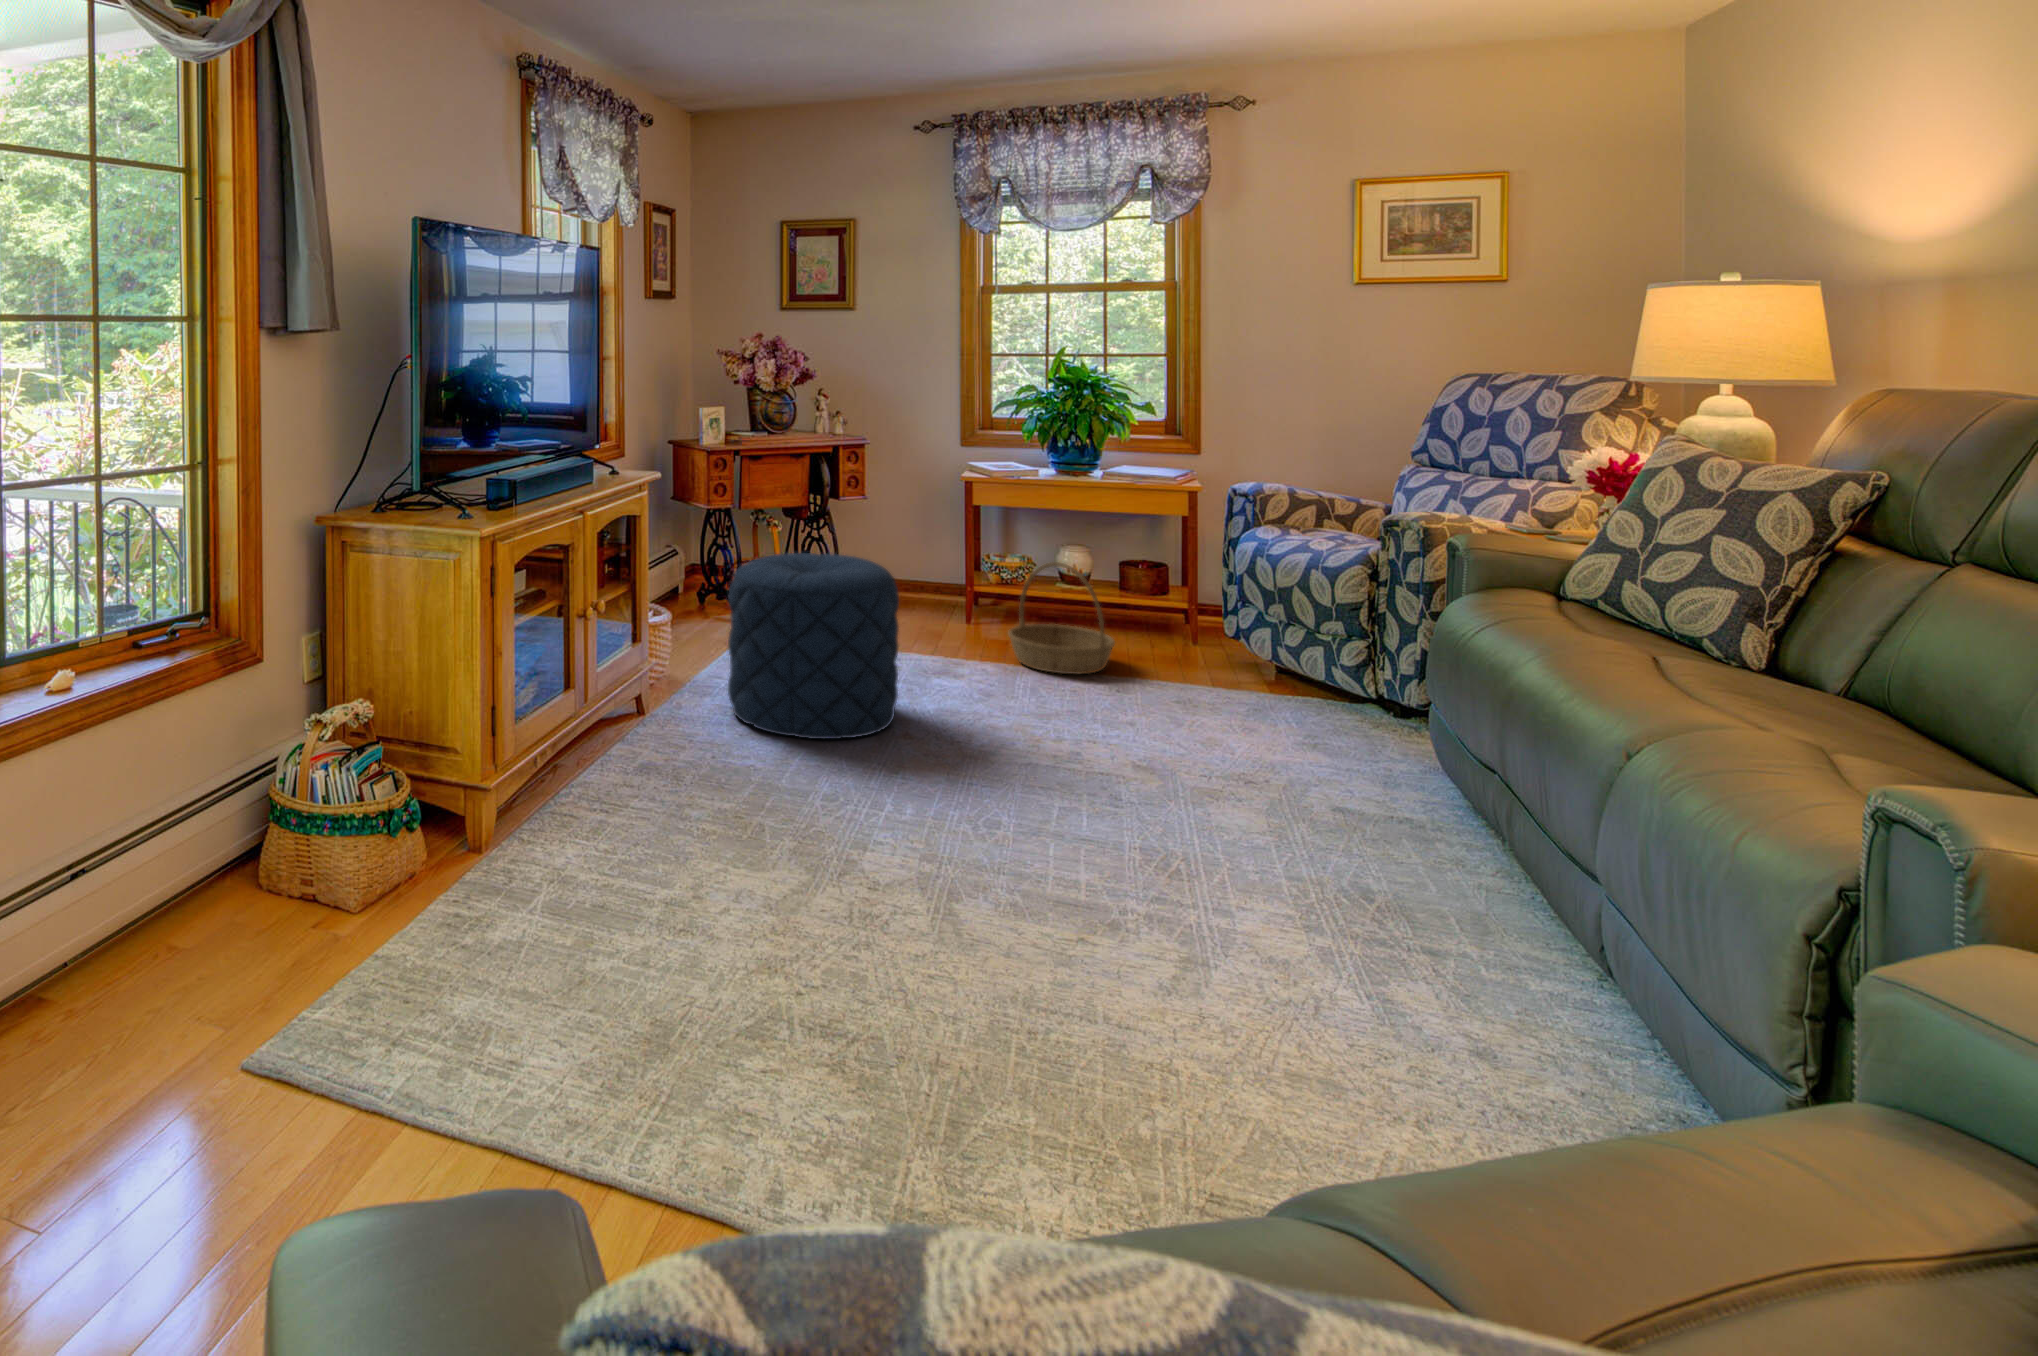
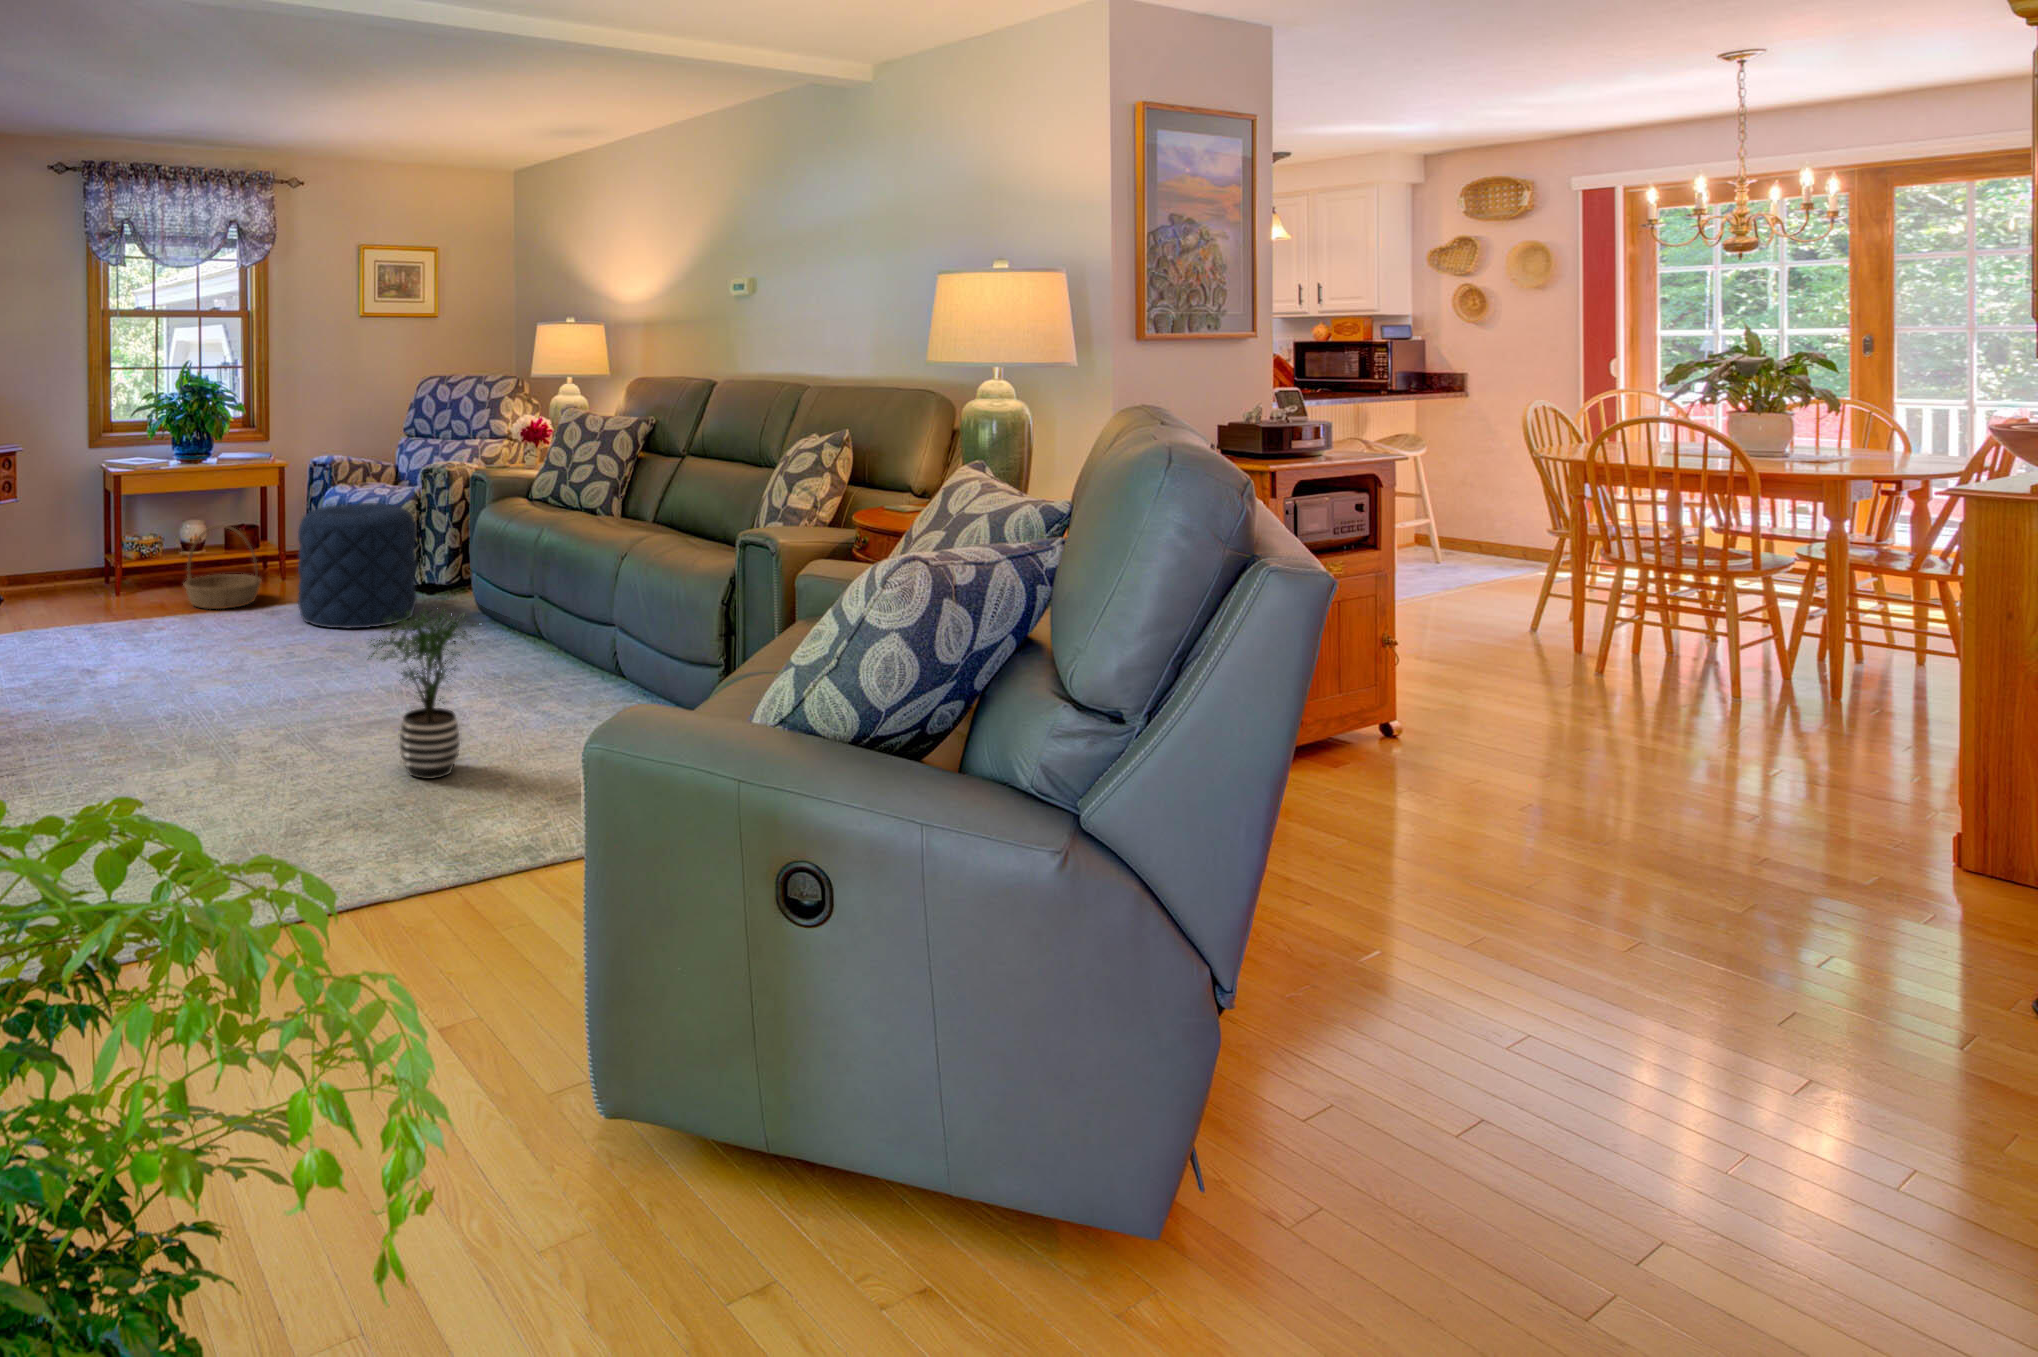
pouf: present [728,553,899,739] -> present [298,503,417,629]
potted plant: none [975,769,1199,1088] -> present [369,608,477,779]

